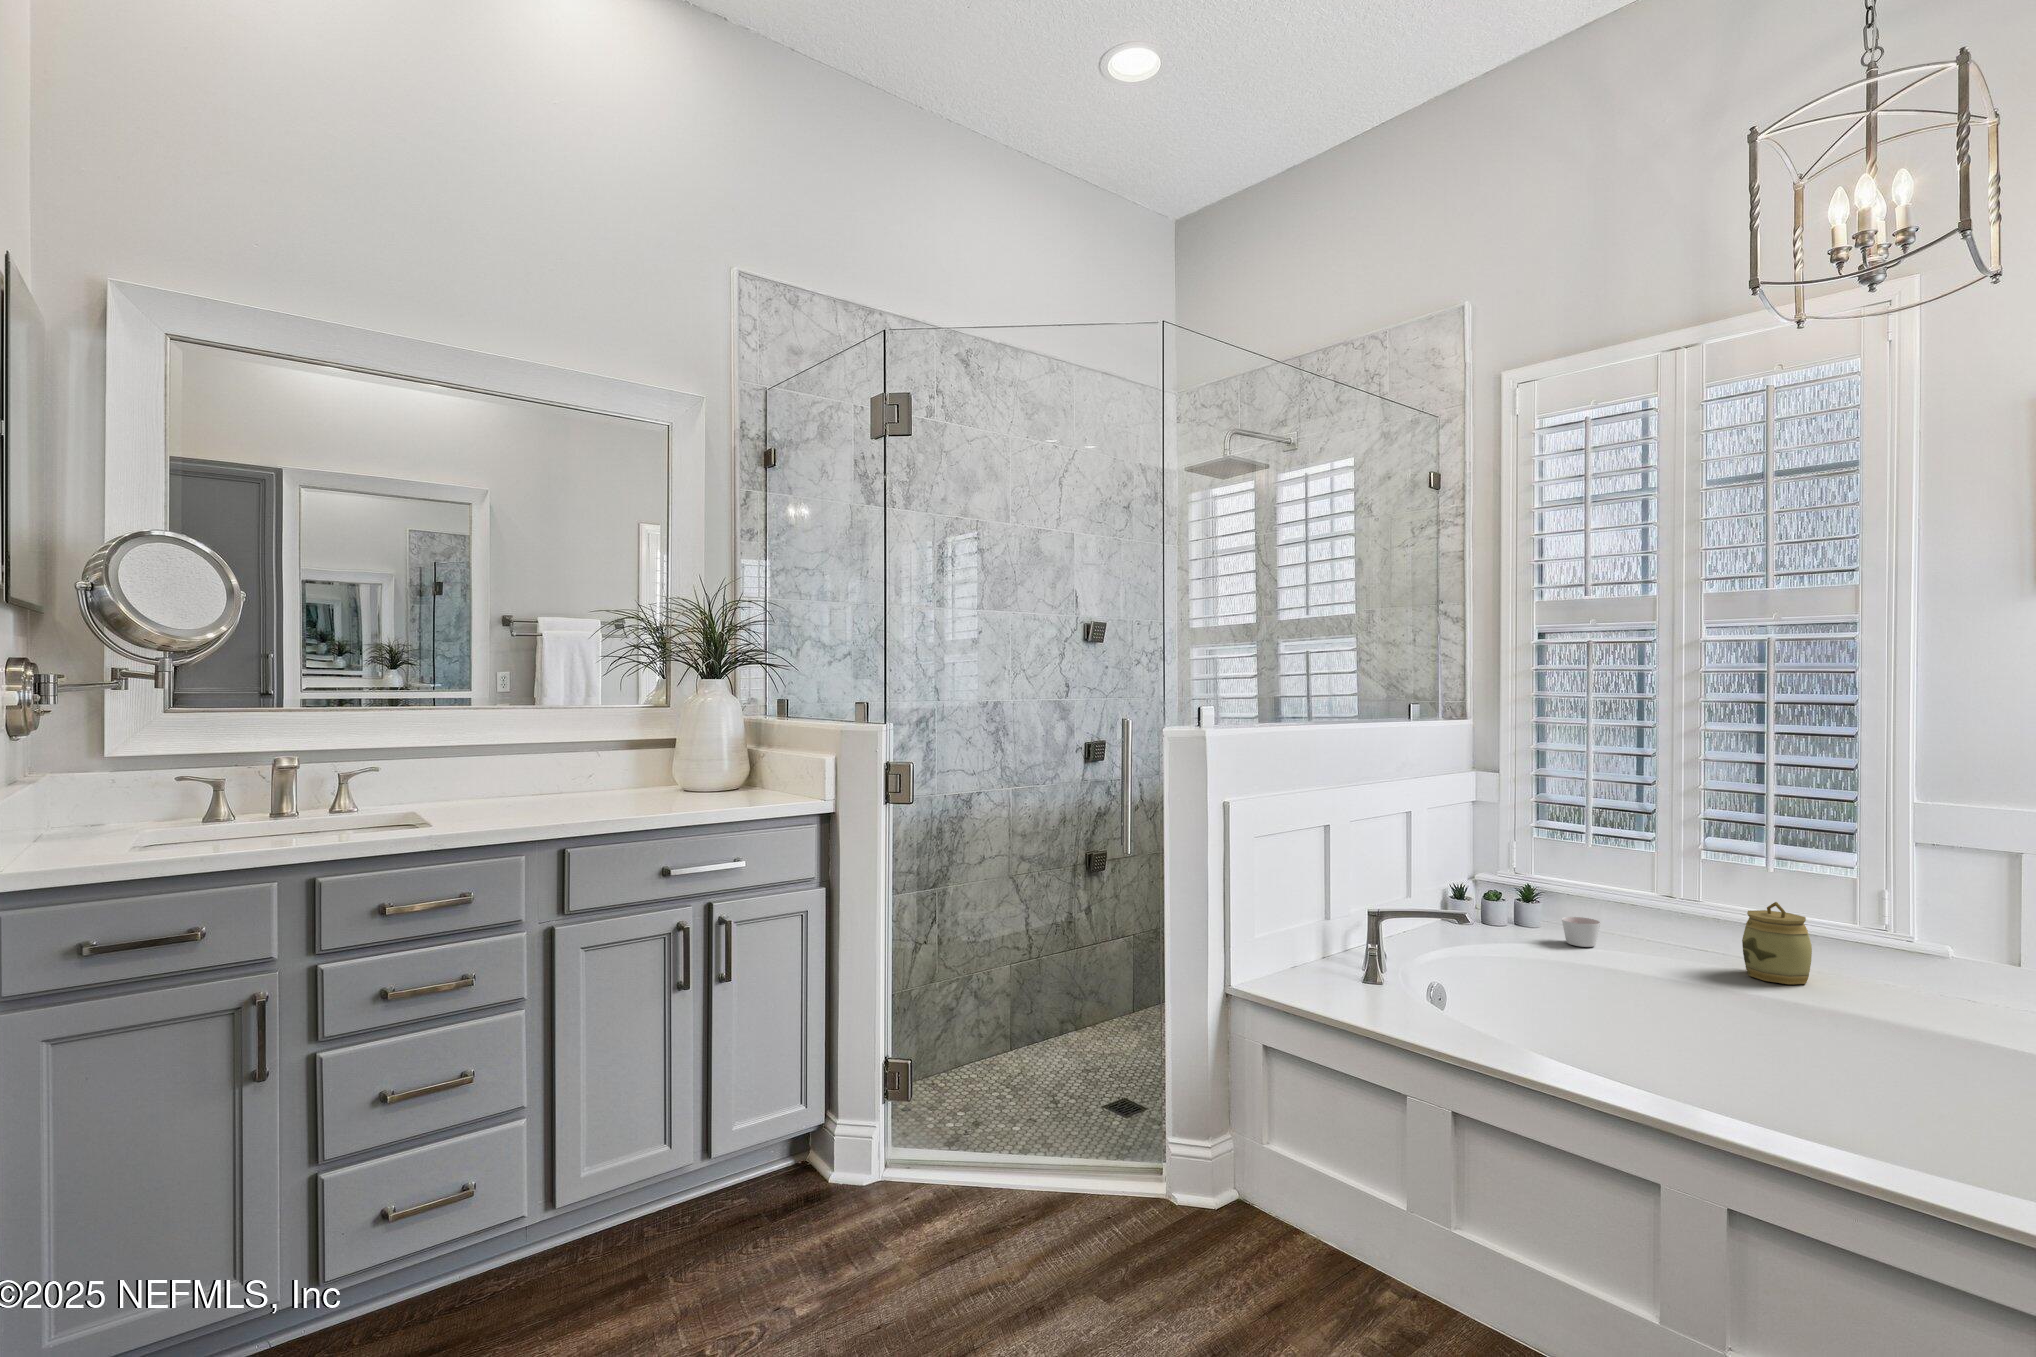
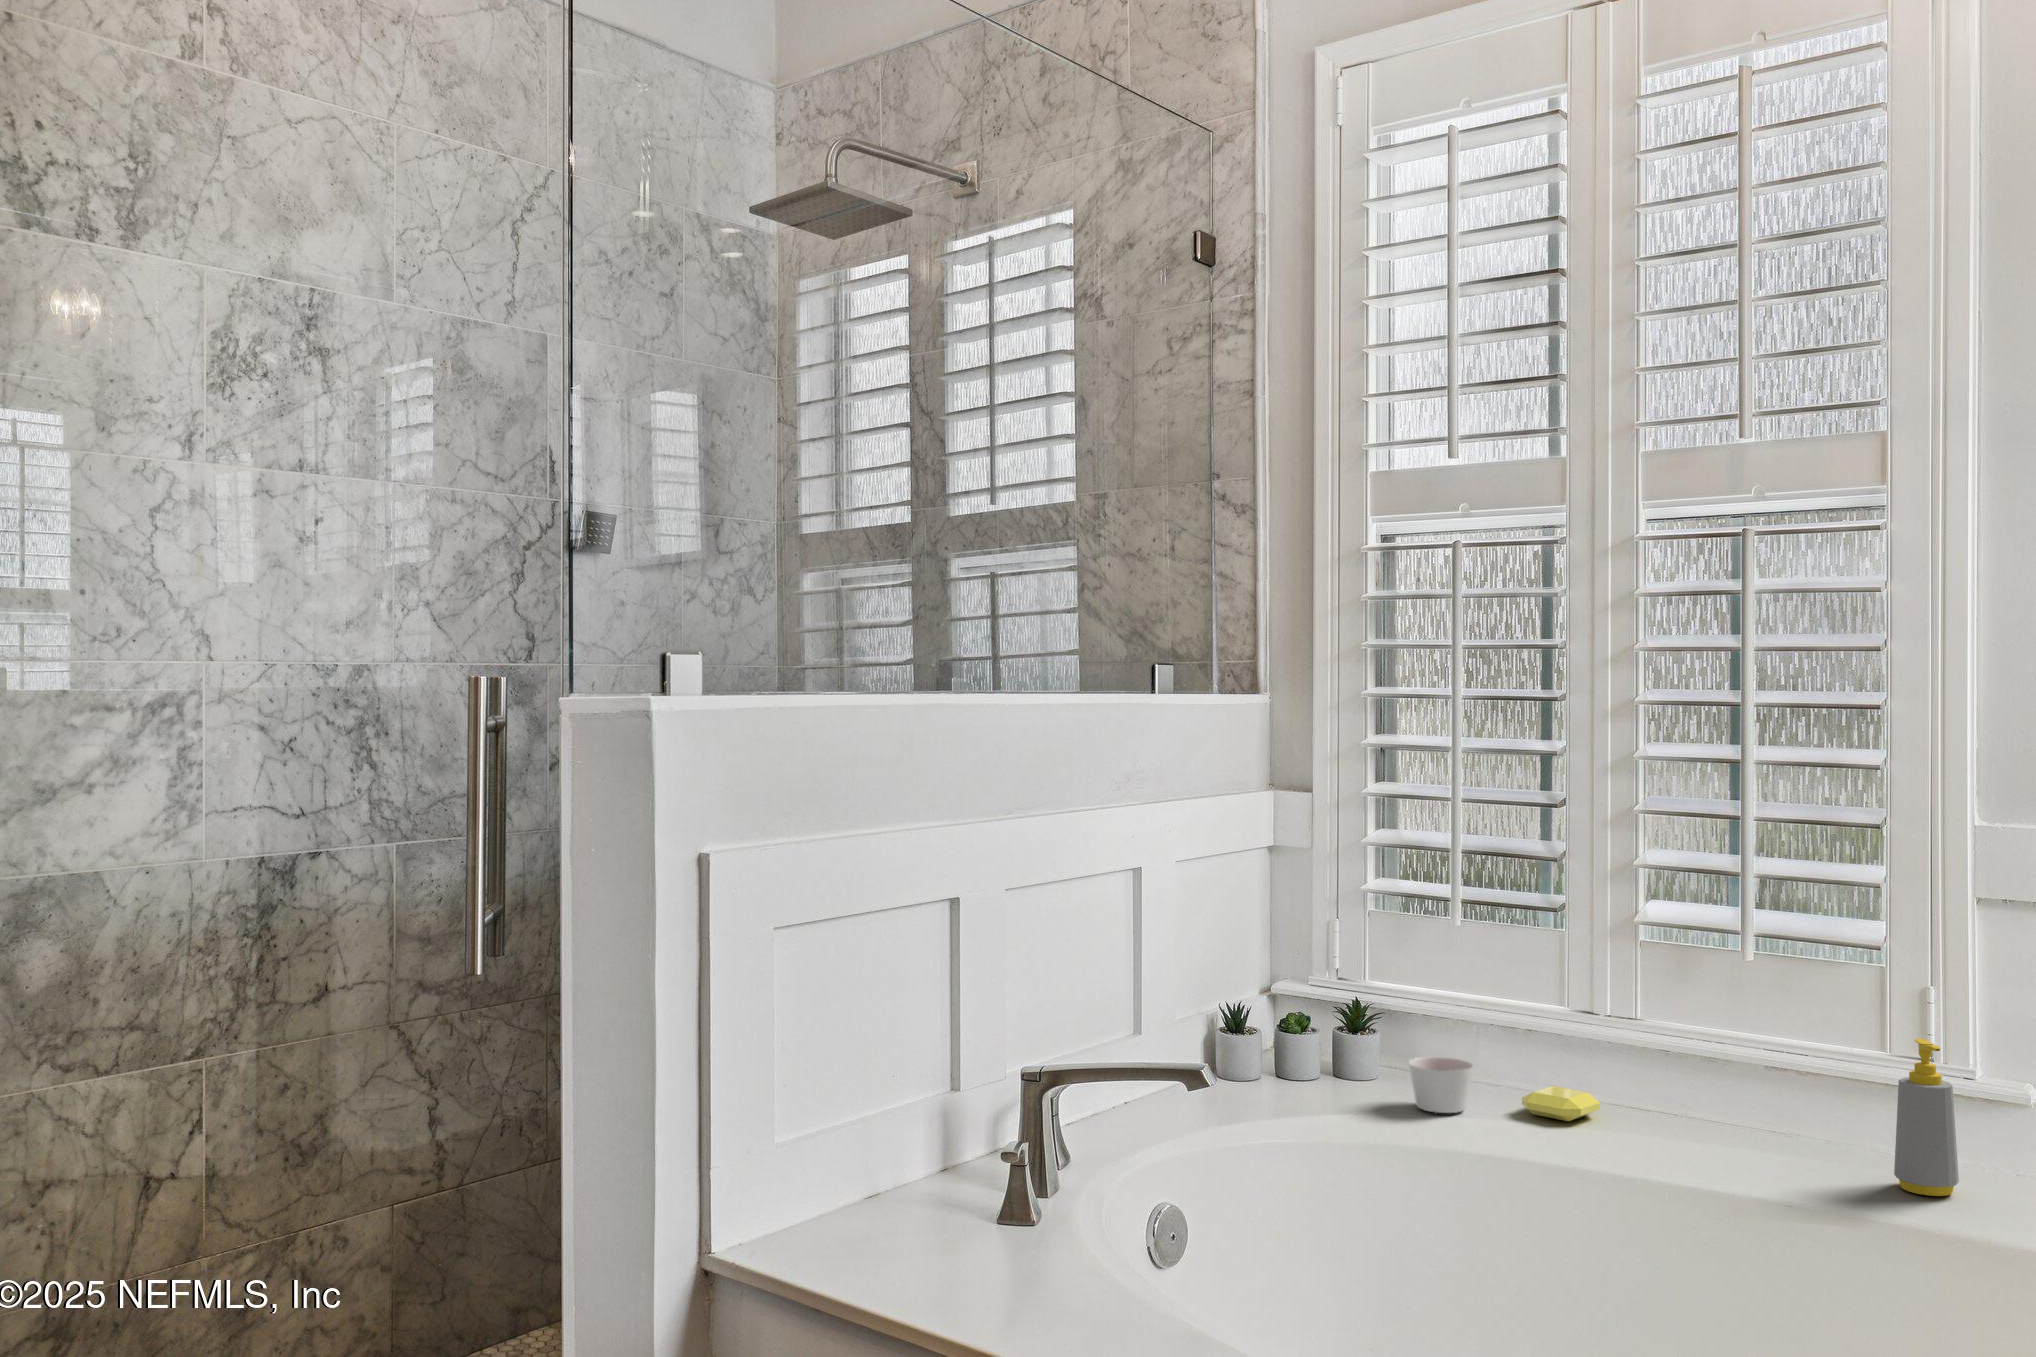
jar: present [1742,902,1812,984] -> none [1704,1014,1815,1165]
soap bottle: none [1862,919,1904,1006] -> present [1894,1038,1959,1196]
soap bar: none [1629,936,1677,955] -> present [1522,1086,1600,1121]

